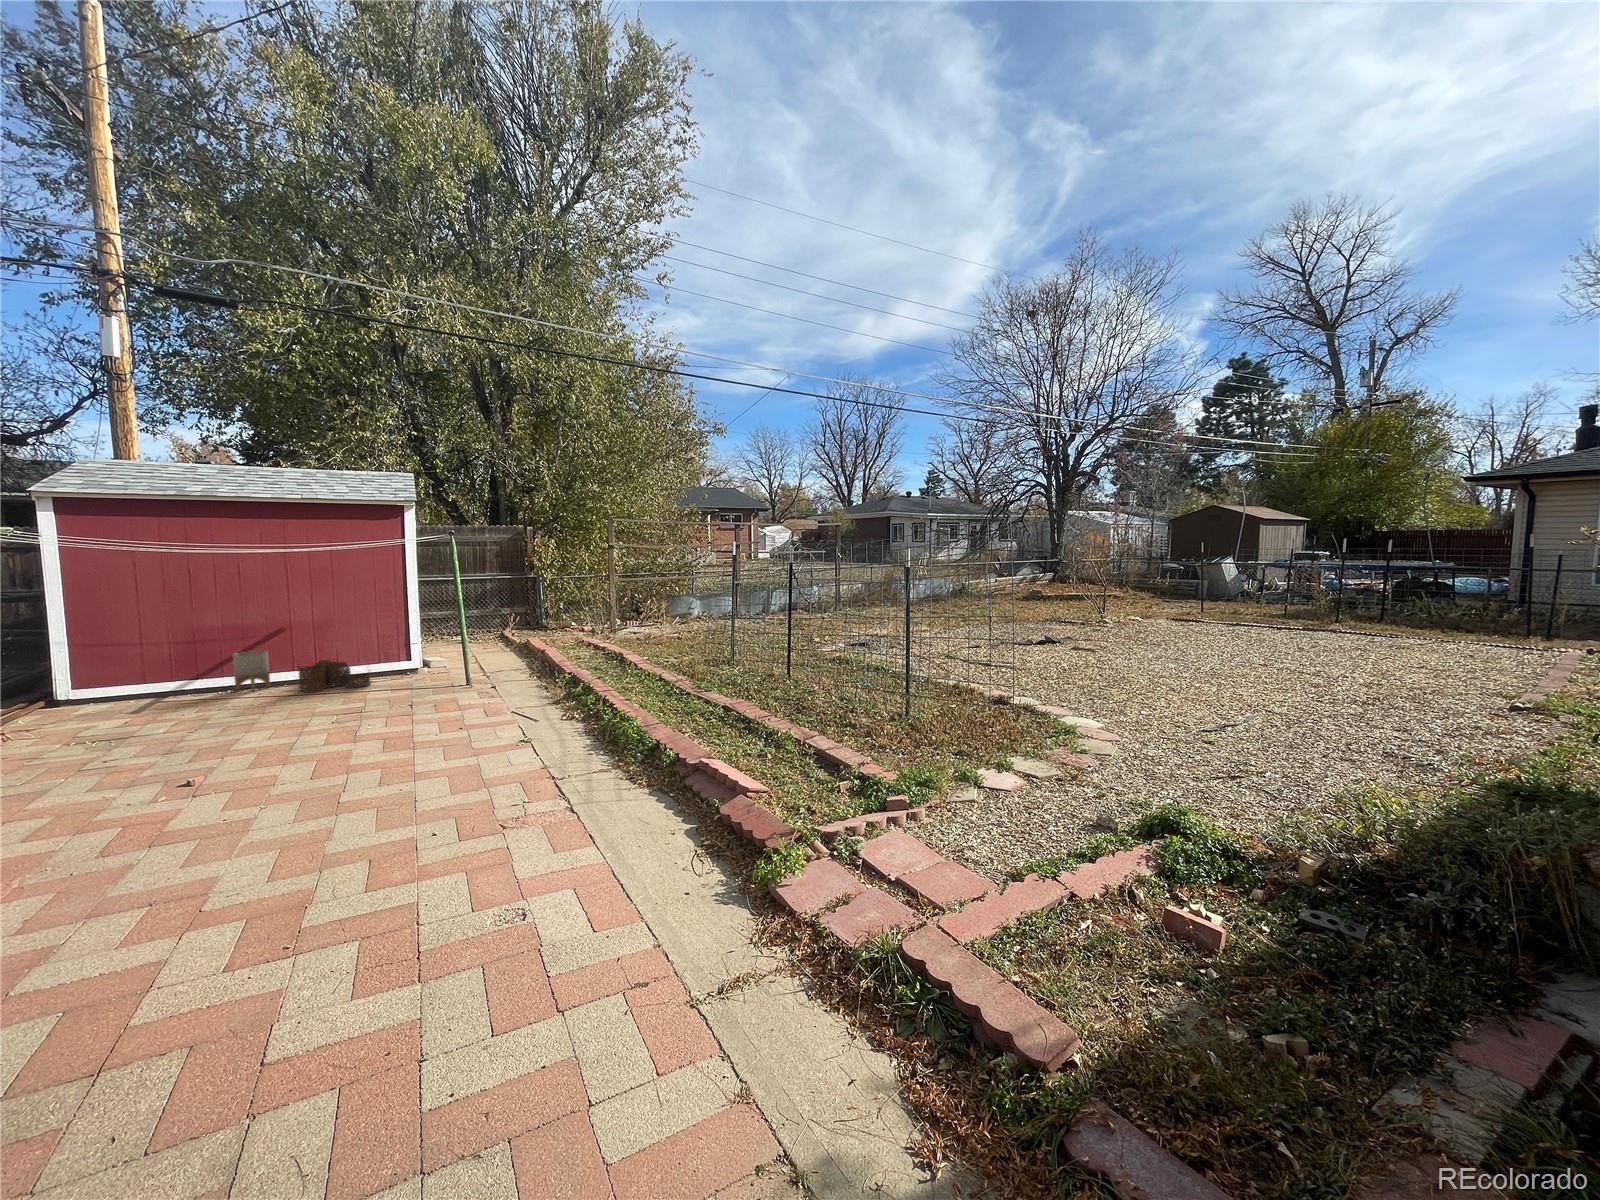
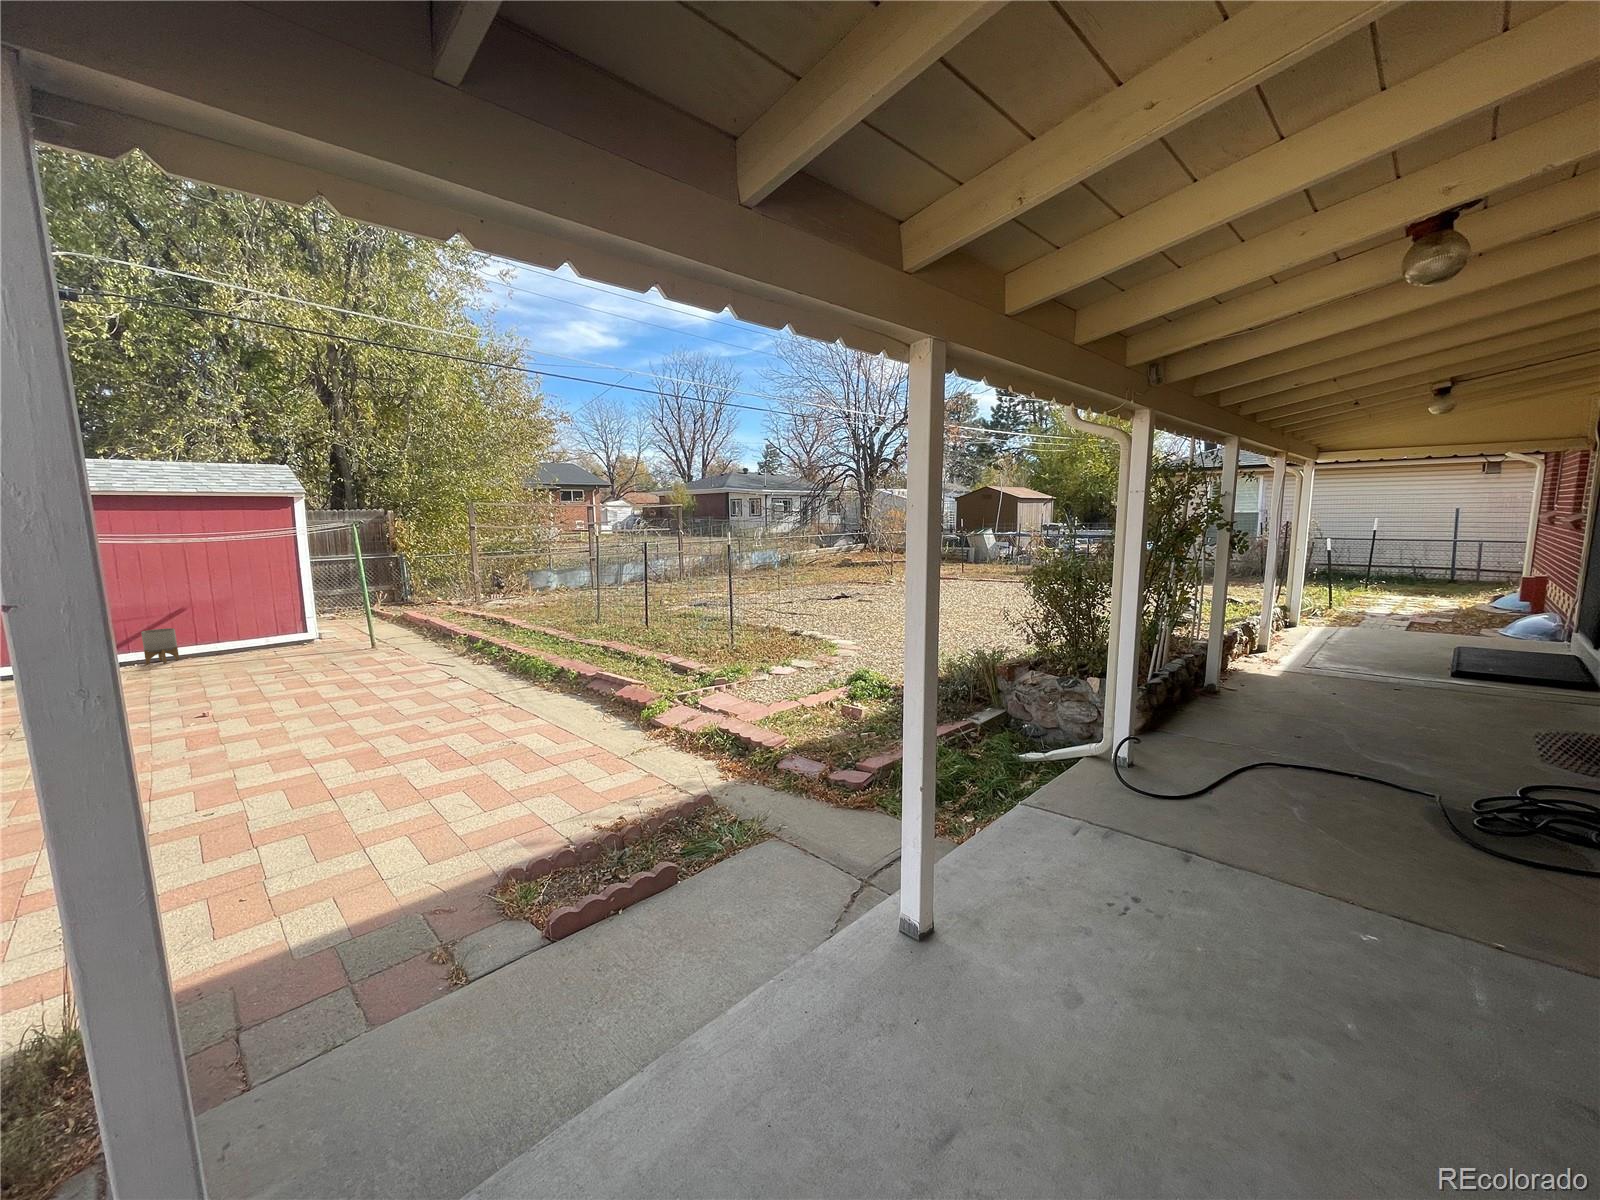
woven basket: present [298,660,370,692] -> none [210,632,280,661]

